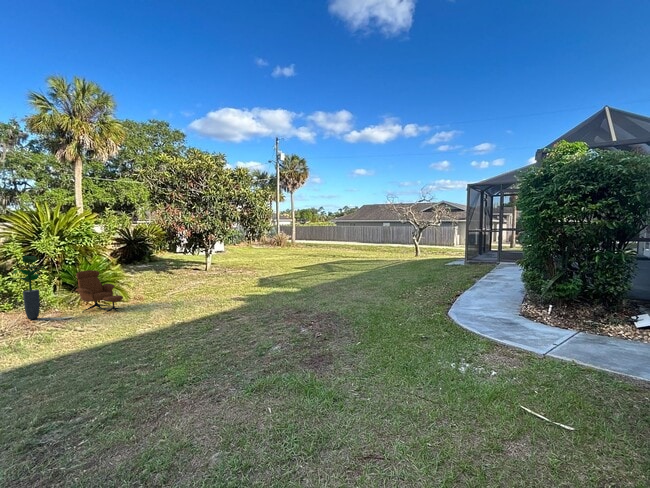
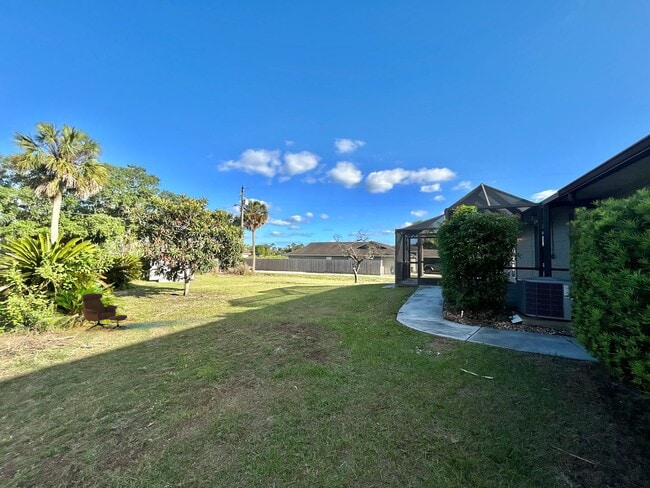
potted plant: present [14,256,46,319] -> none [20,280,55,339]

